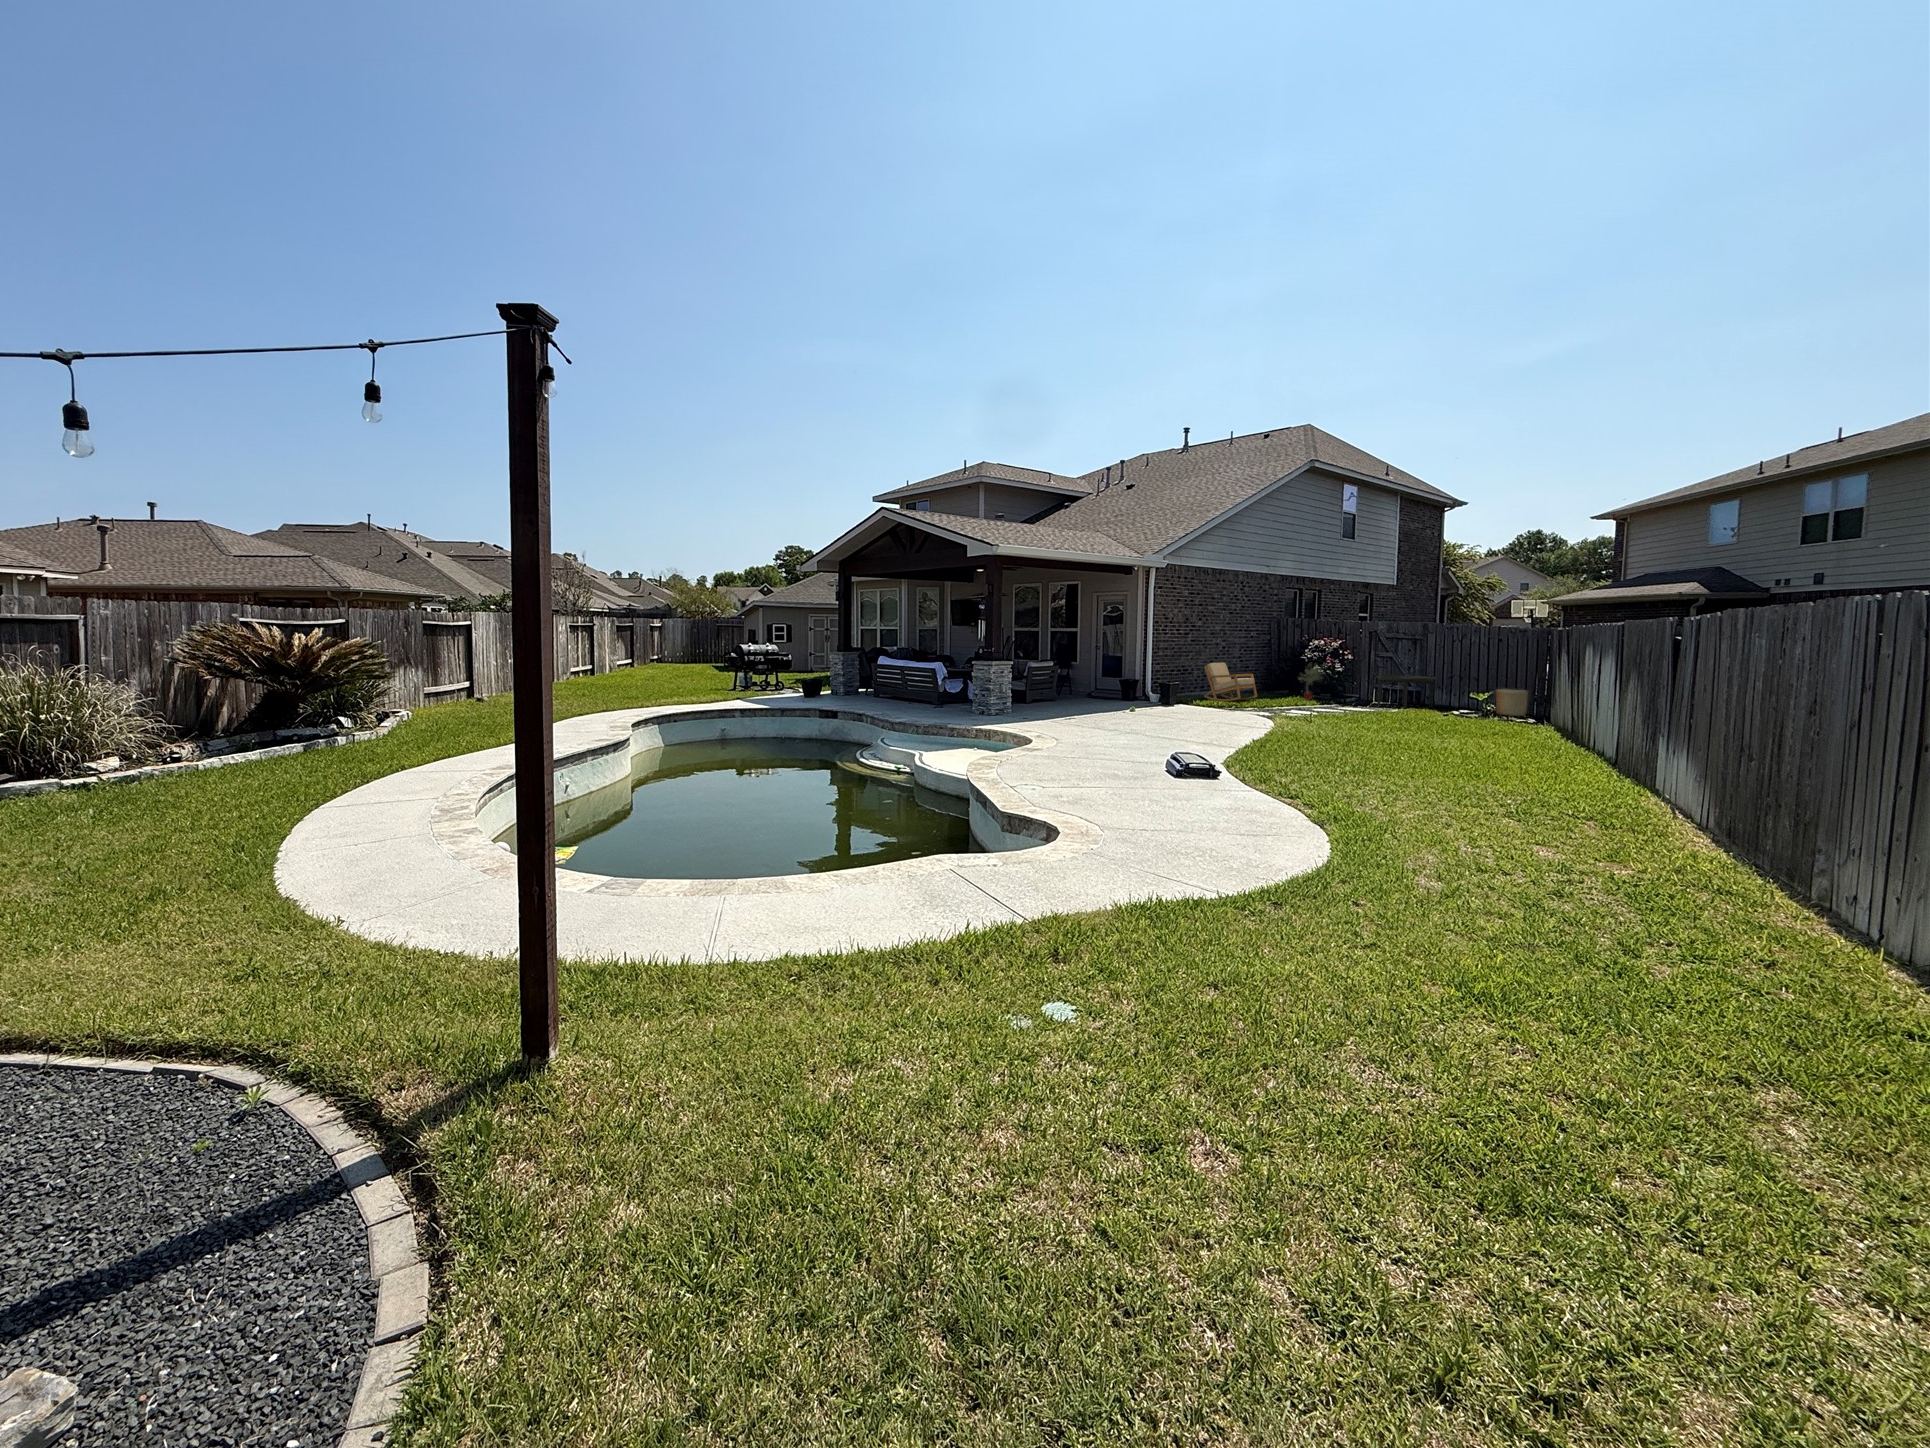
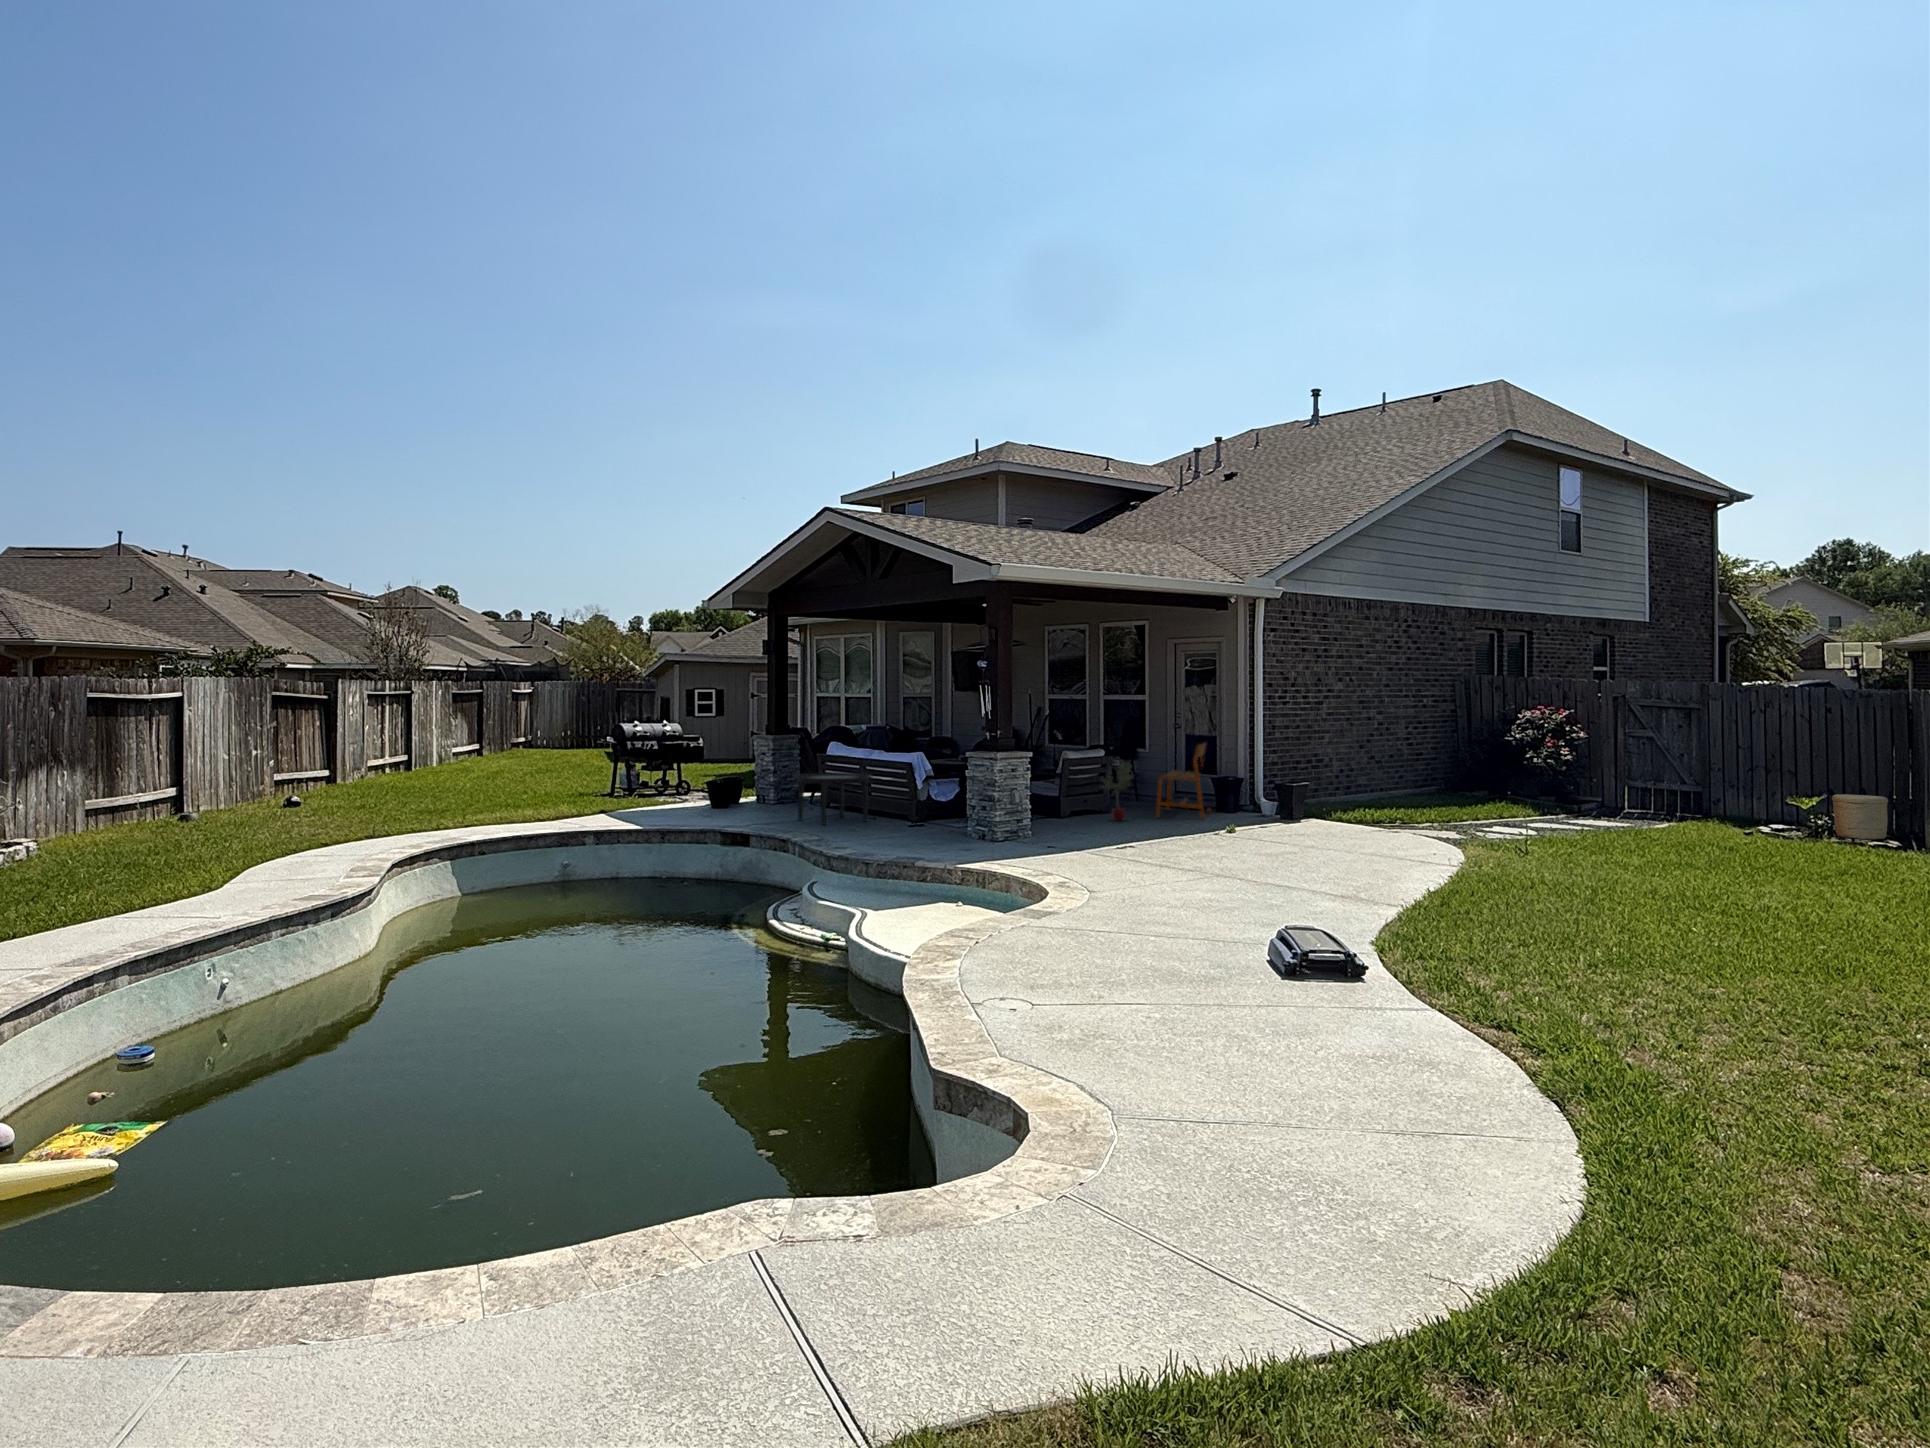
bench: none [1085,657,1118,704] -> present [1156,743,1211,819]
chair: present [1204,663,1257,701] -> none [1349,750,1437,813]
potted tree: present [1299,664,1321,700] -> present [1100,758,1133,821]
round table: present [1376,675,1436,708] -> present [795,772,871,825]

